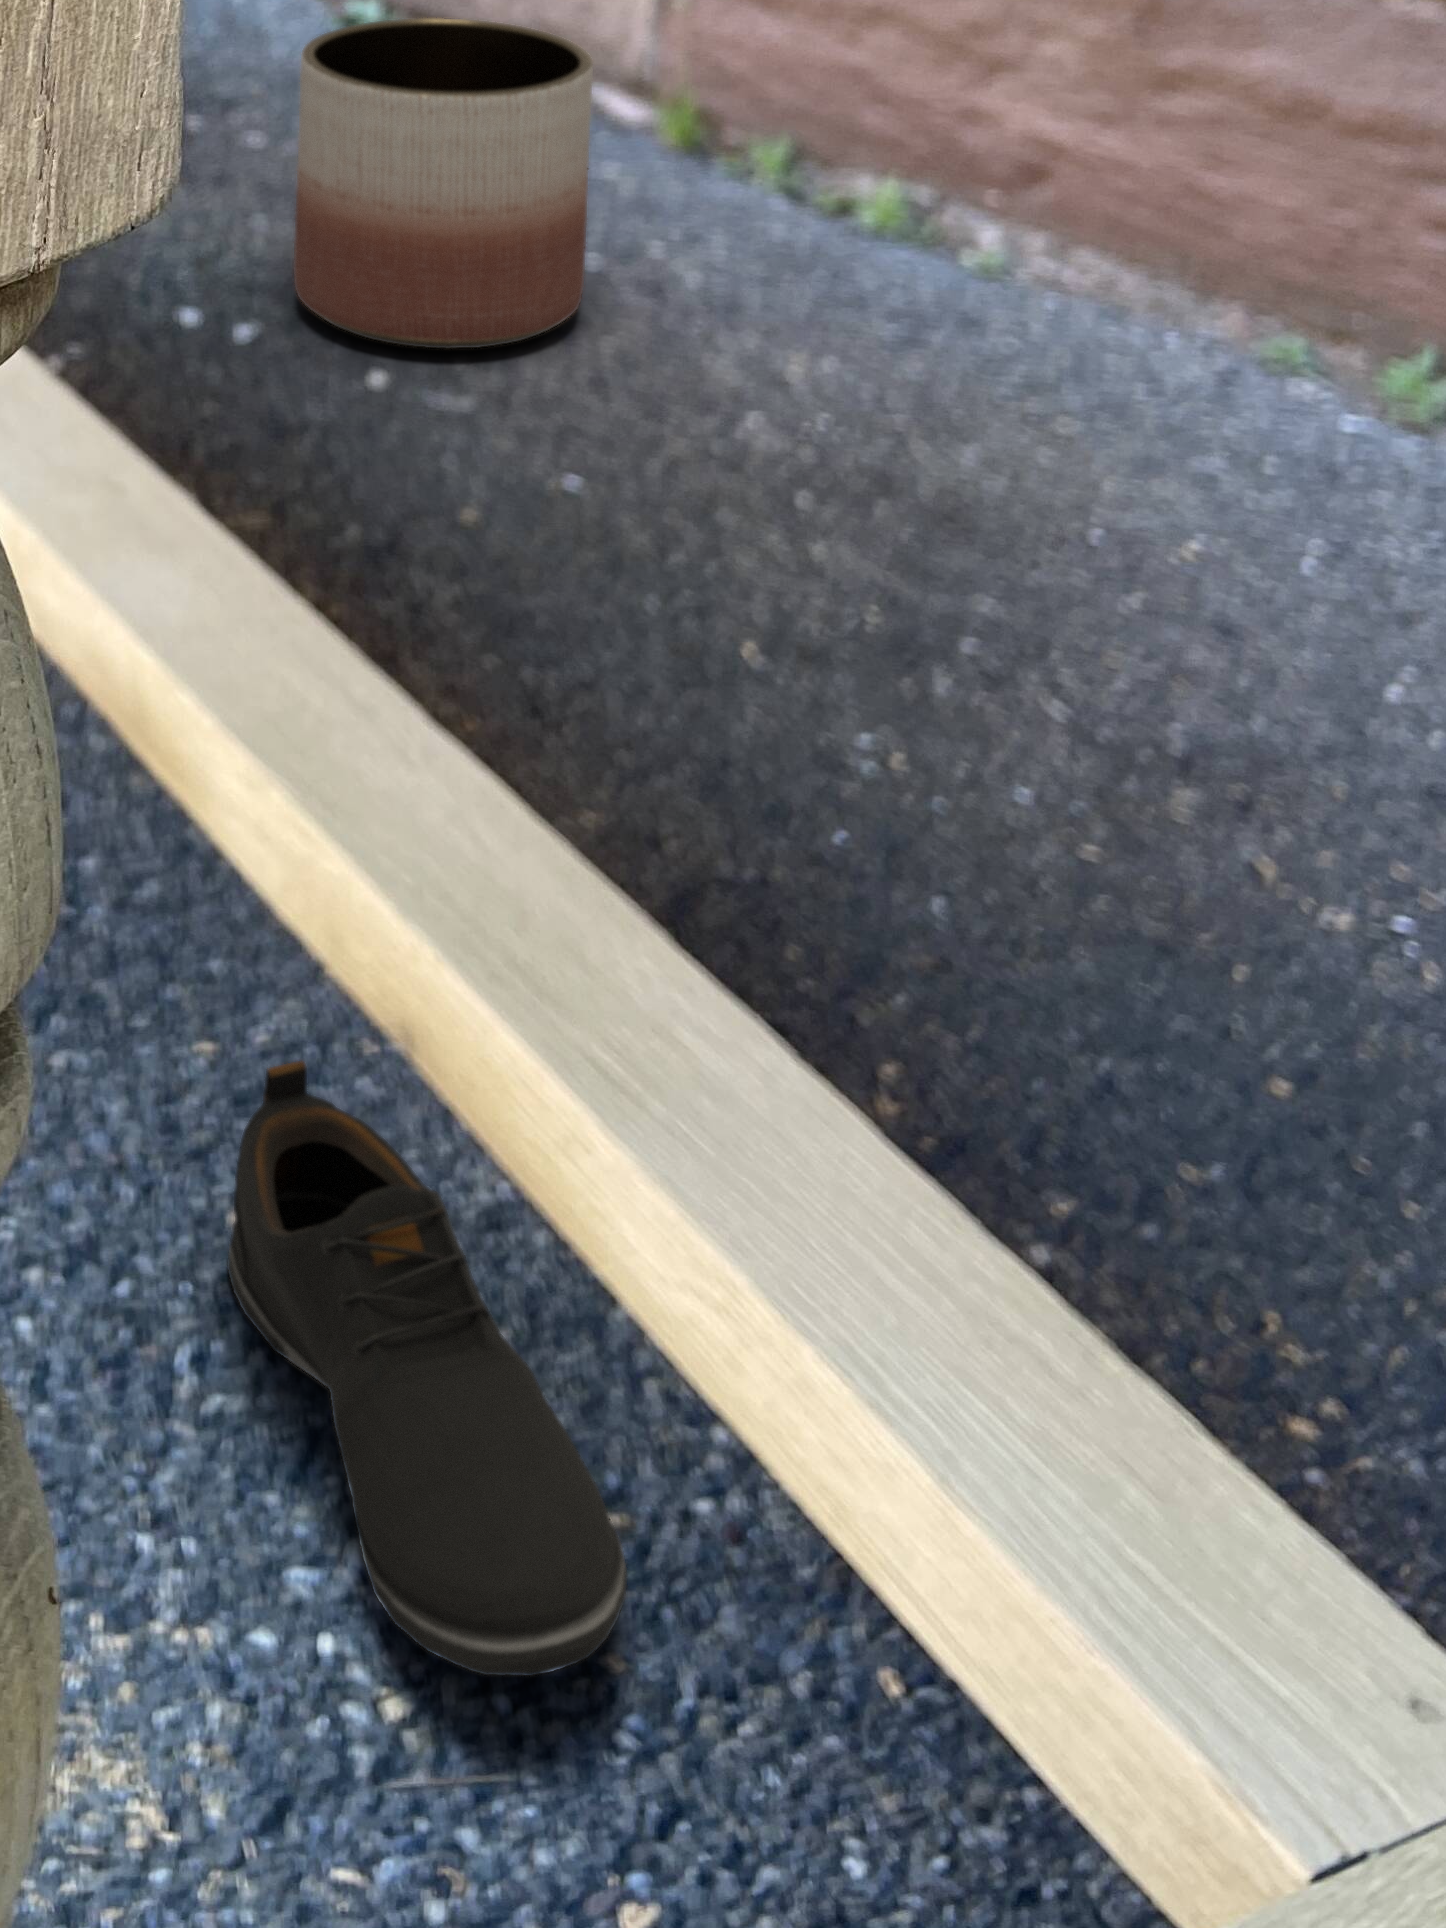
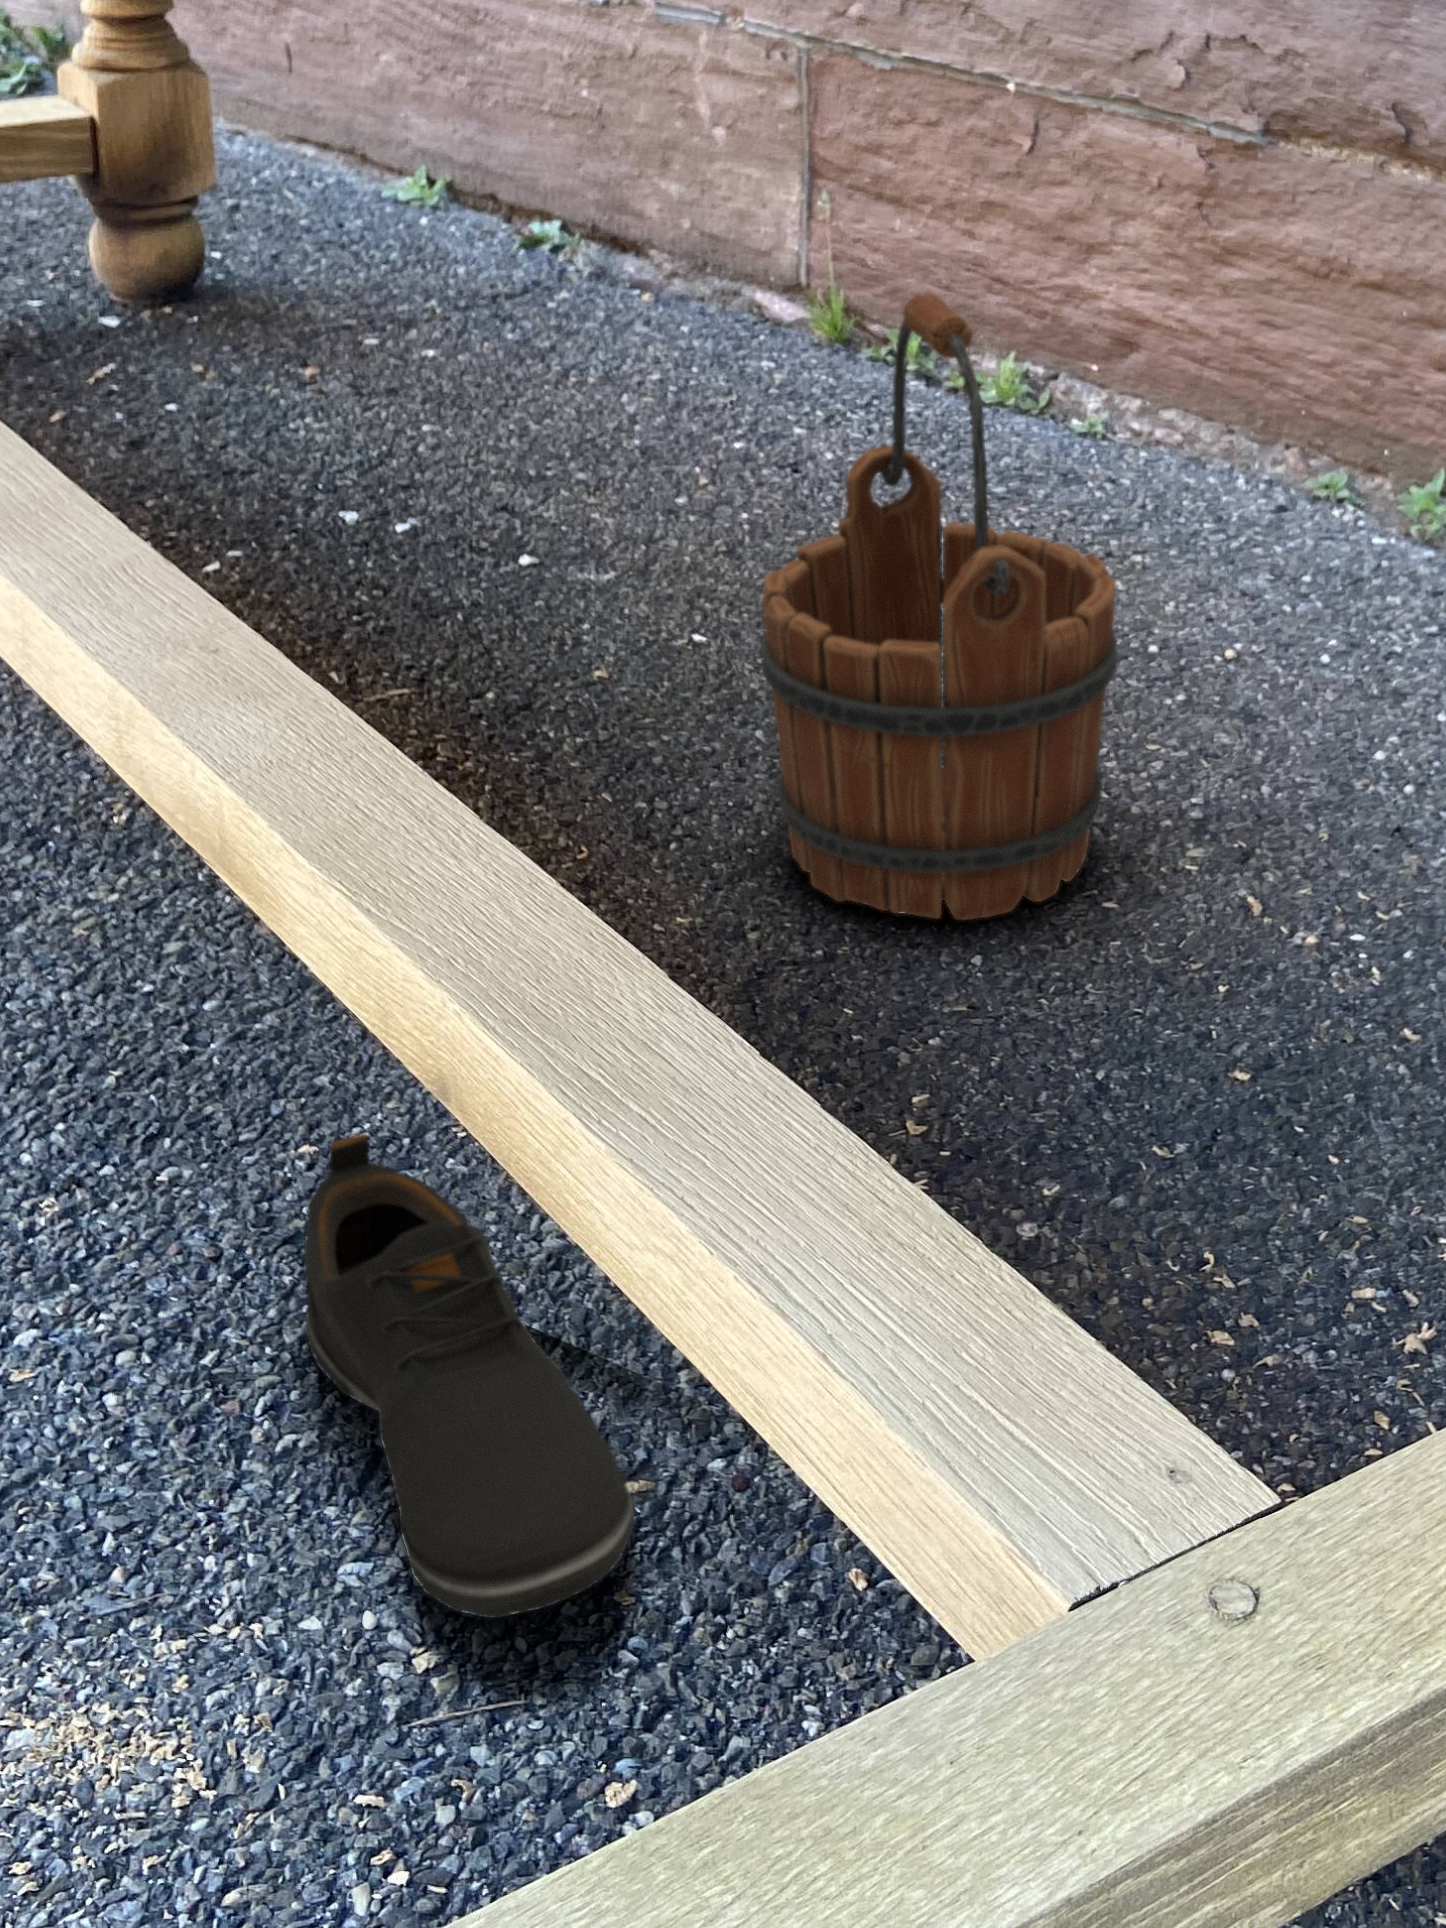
planter: present [294,18,593,349] -> none [437,219,719,527]
wooden bucket: none [695,148,1109,852] -> present [761,293,1118,920]

